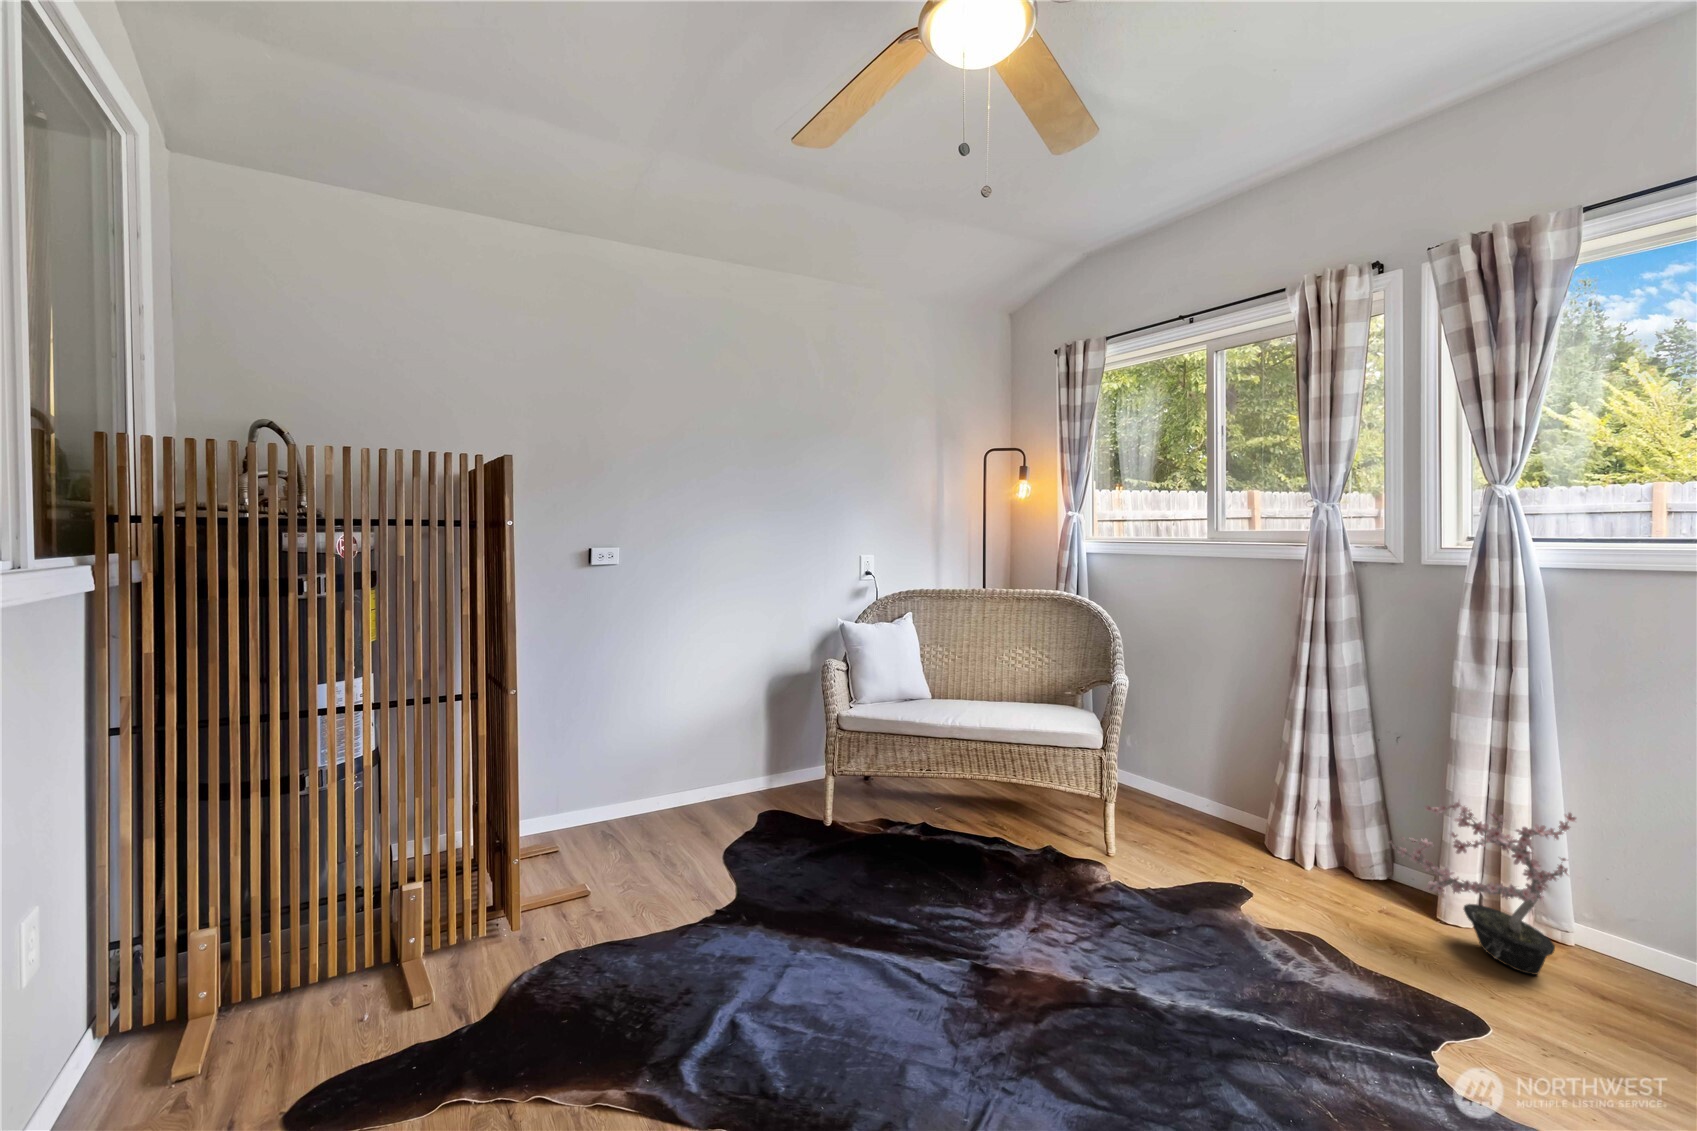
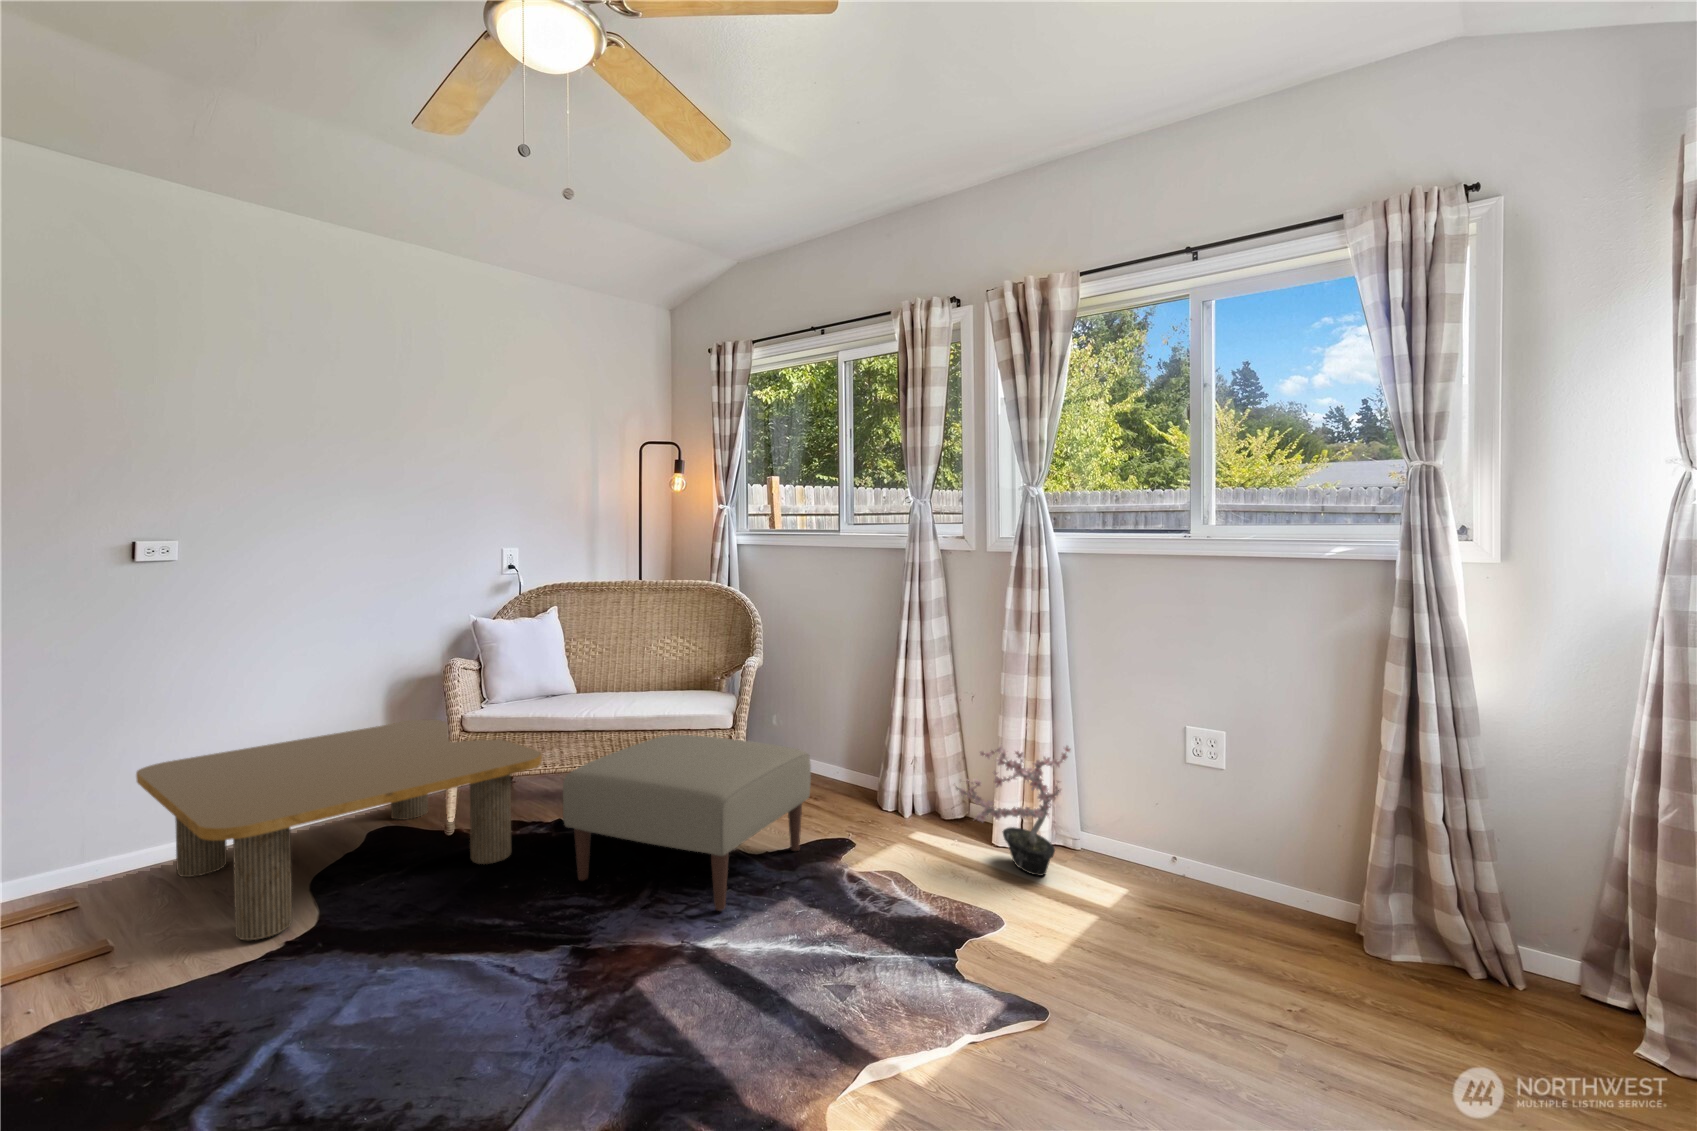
coffee table: none [598,713,915,904] -> present [136,720,542,940]
ottoman: none [944,750,1201,950] -> present [563,735,811,911]

